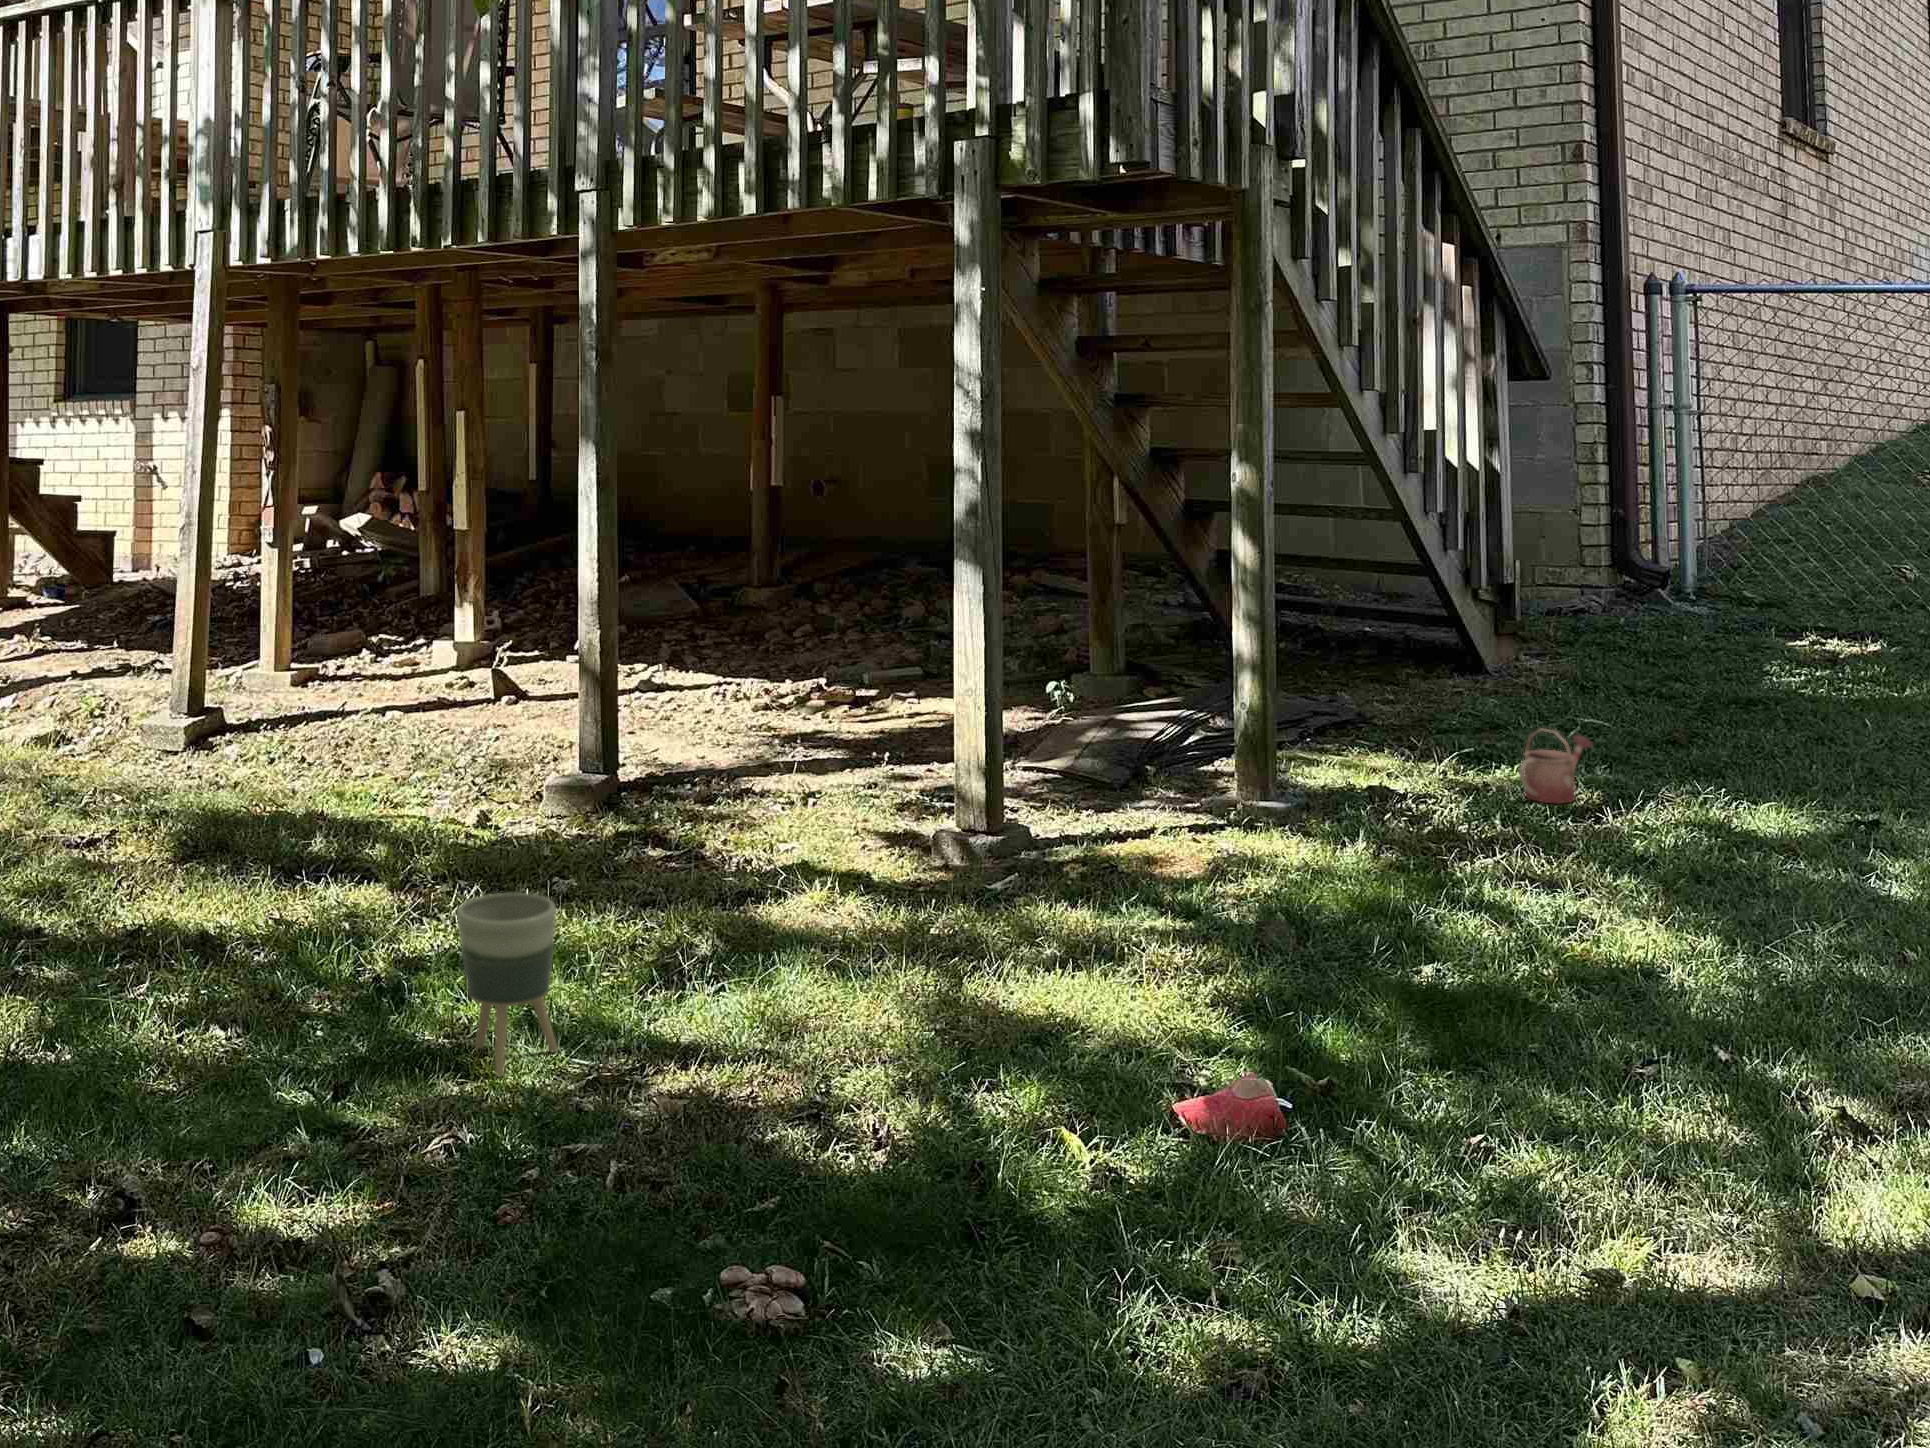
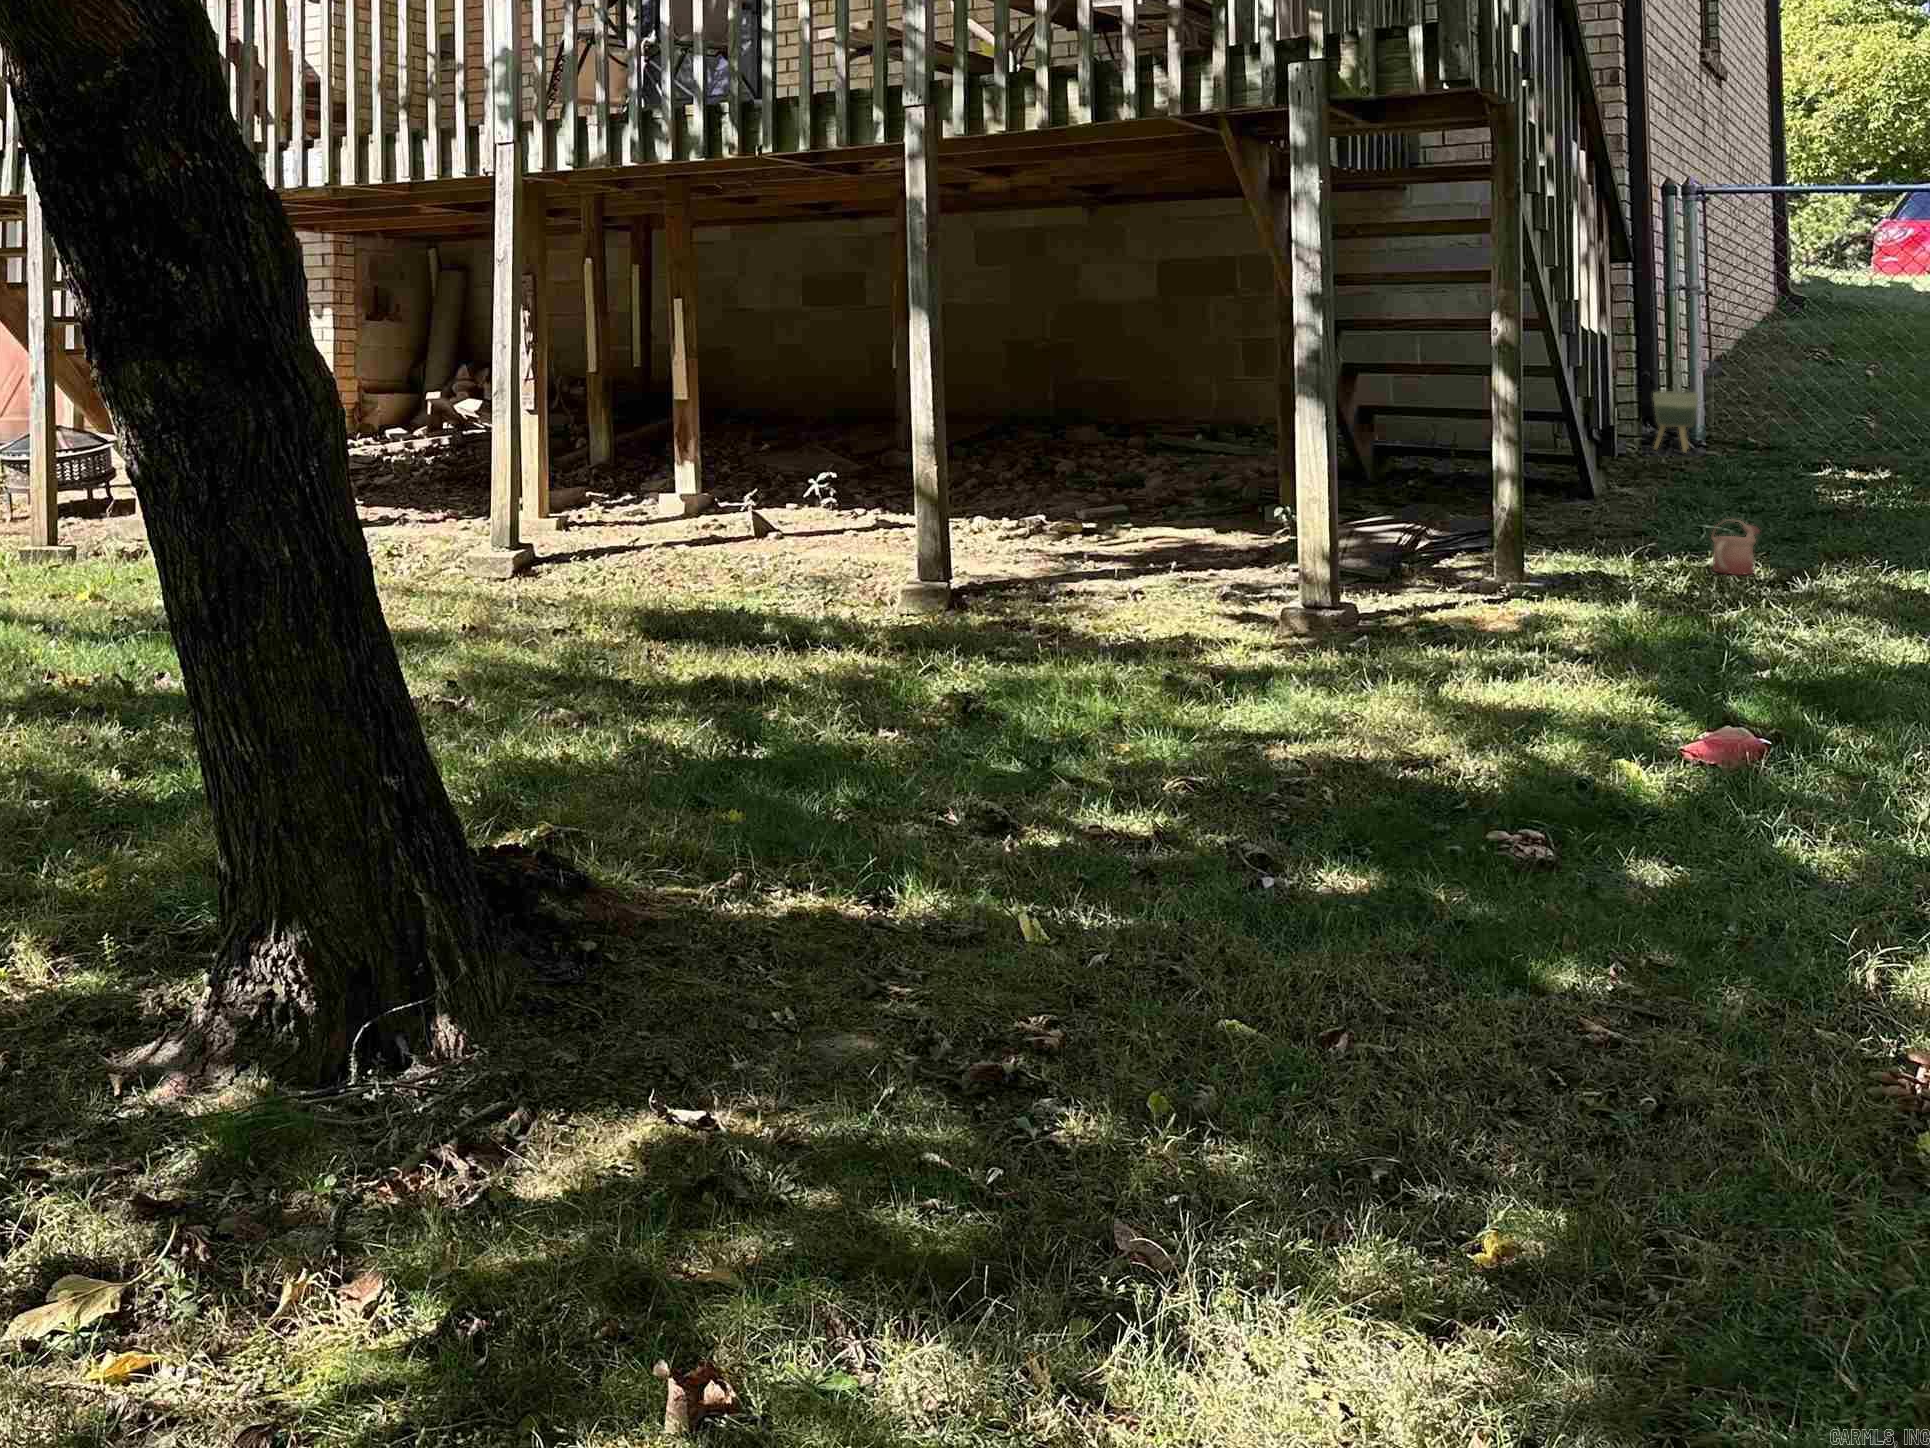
planter: present [457,893,558,1077] -> present [1653,391,1698,452]

